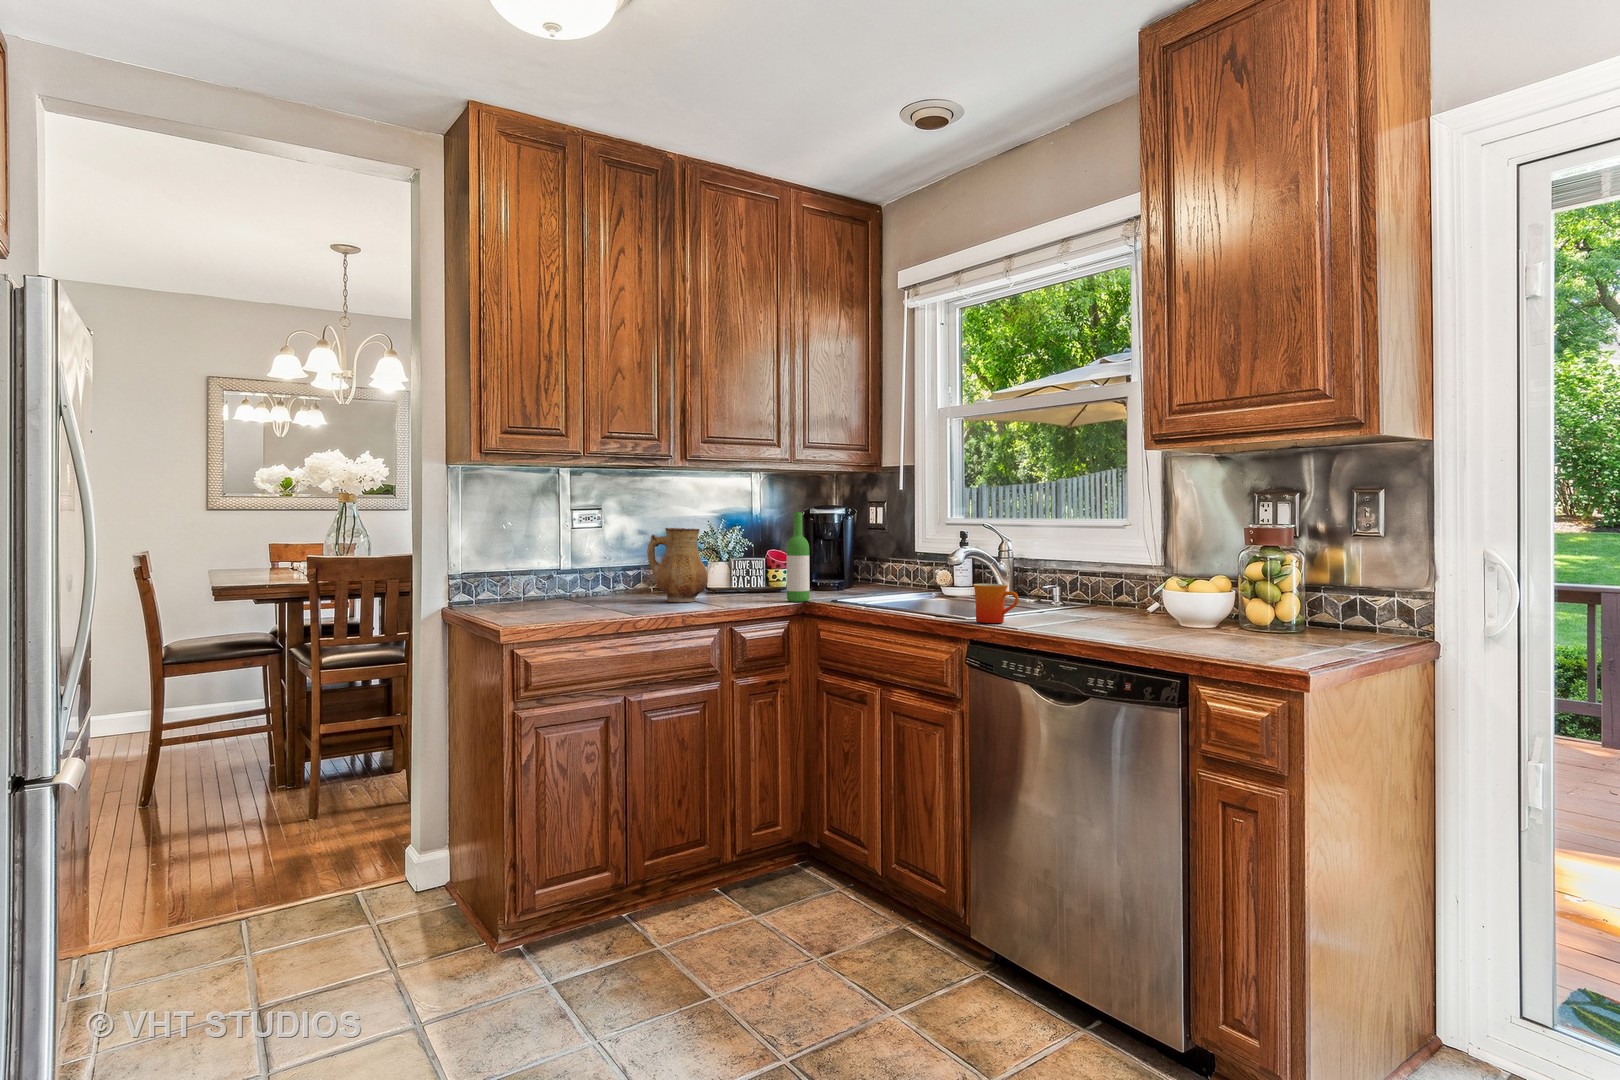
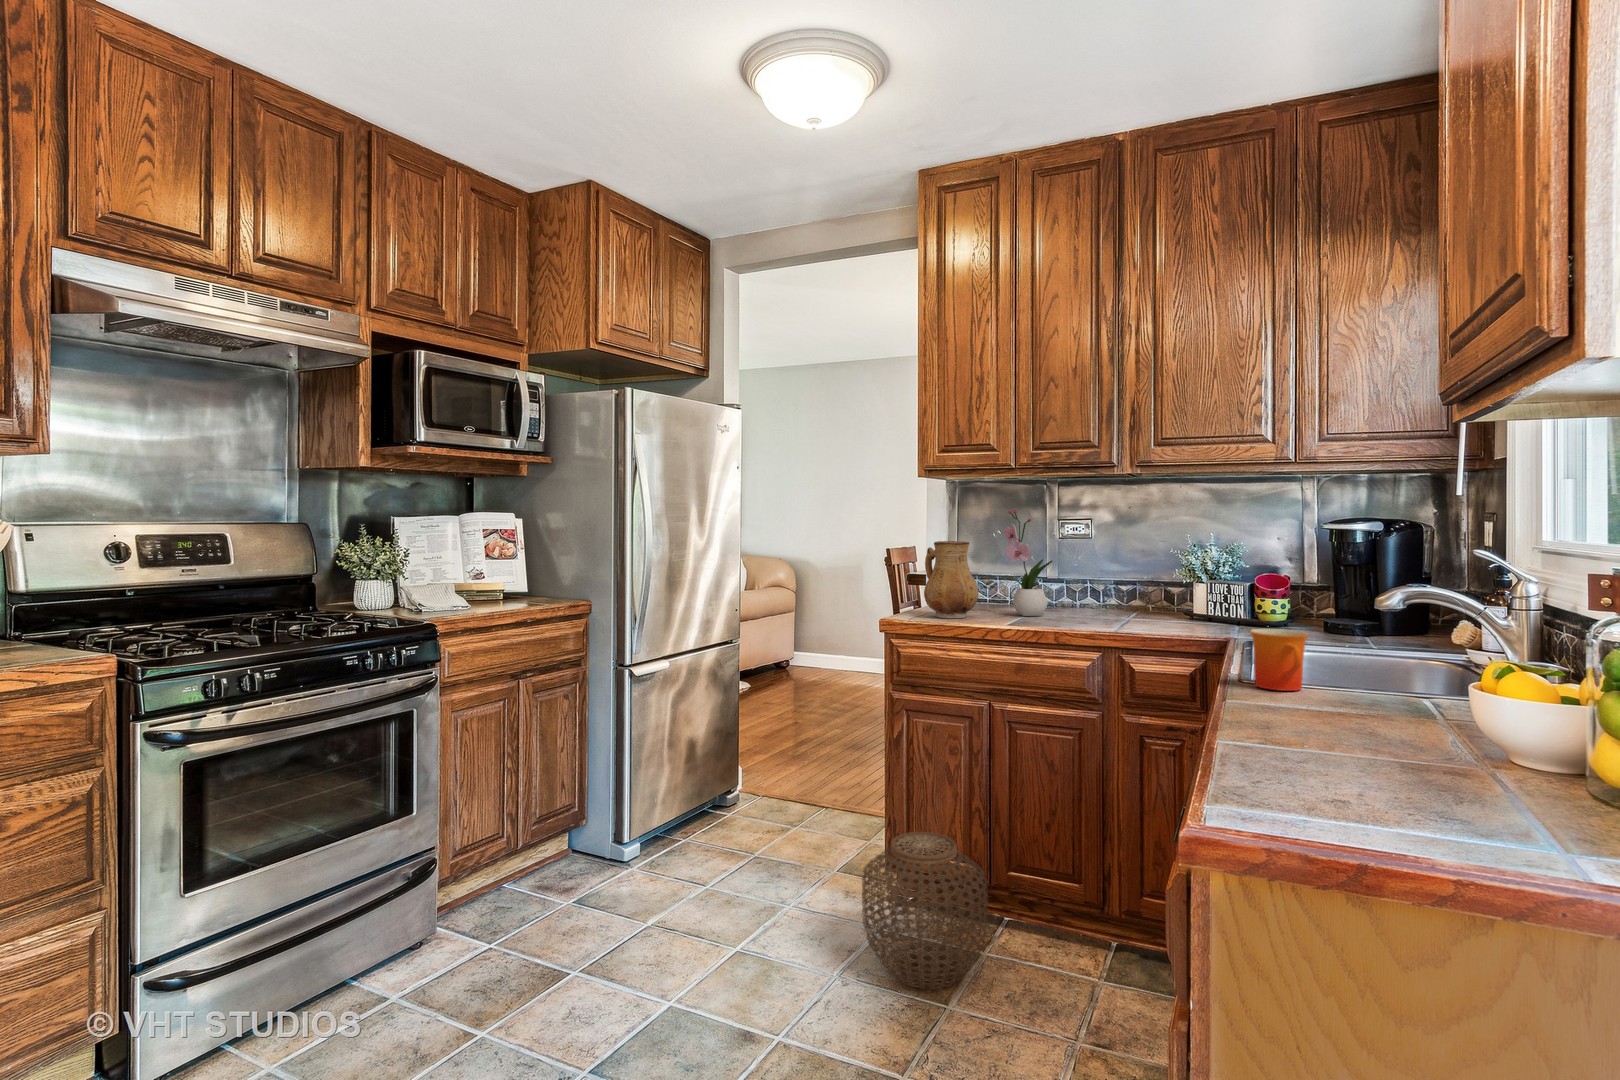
flower arrangement: none [581,499,628,607] -> present [1004,510,1052,616]
wine bottle: present [787,512,810,602] -> none [1208,521,1240,633]
ceramic pitcher: present [647,528,708,602] -> present [924,541,978,618]
woven basket: none [579,835,712,999] -> present [862,832,988,989]

